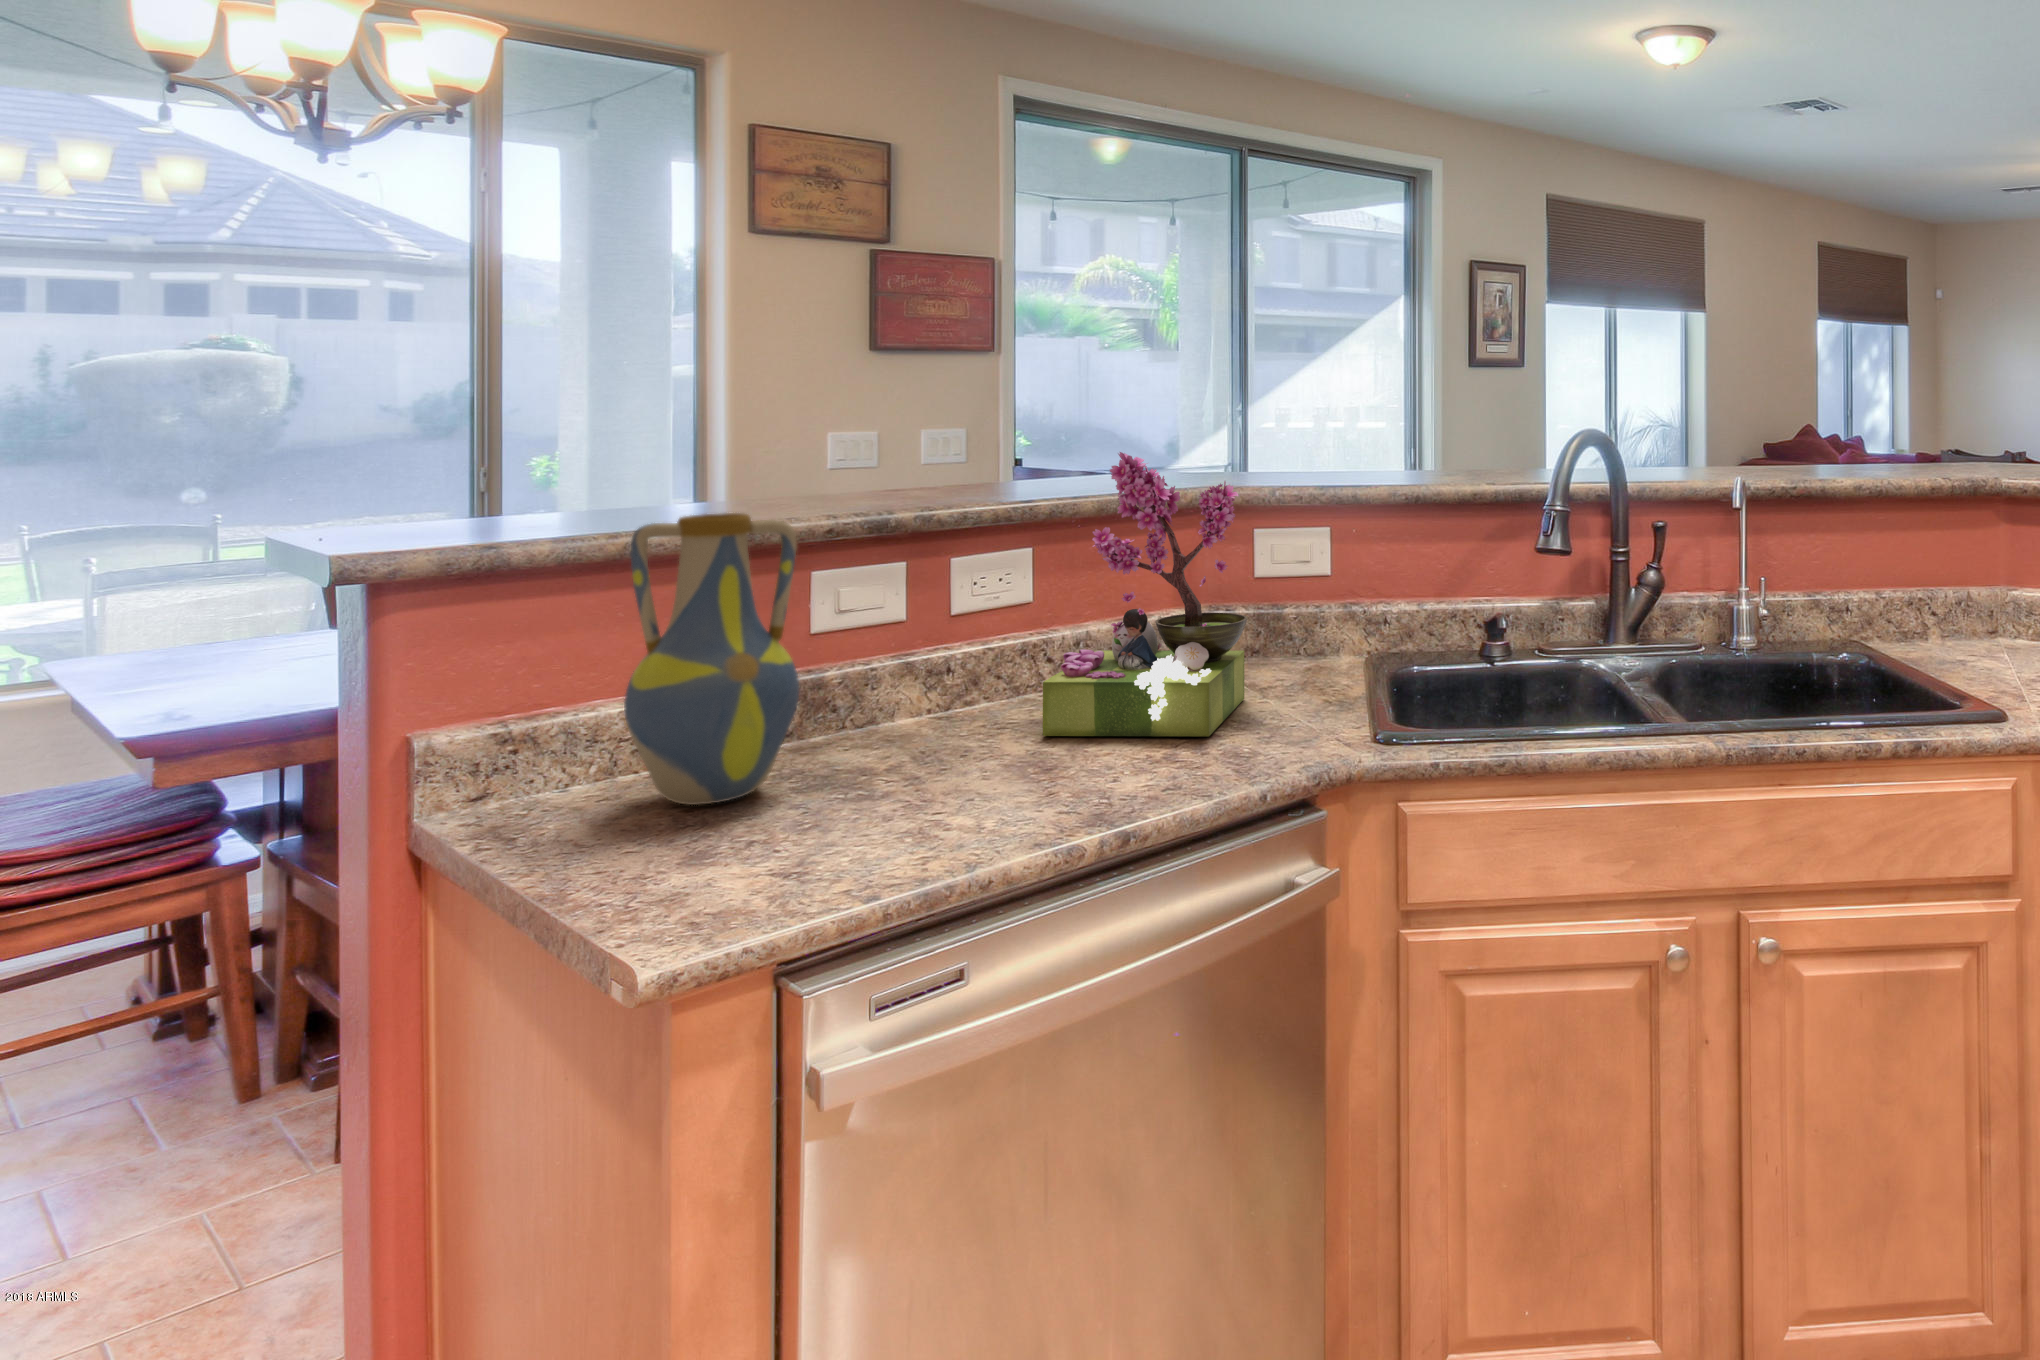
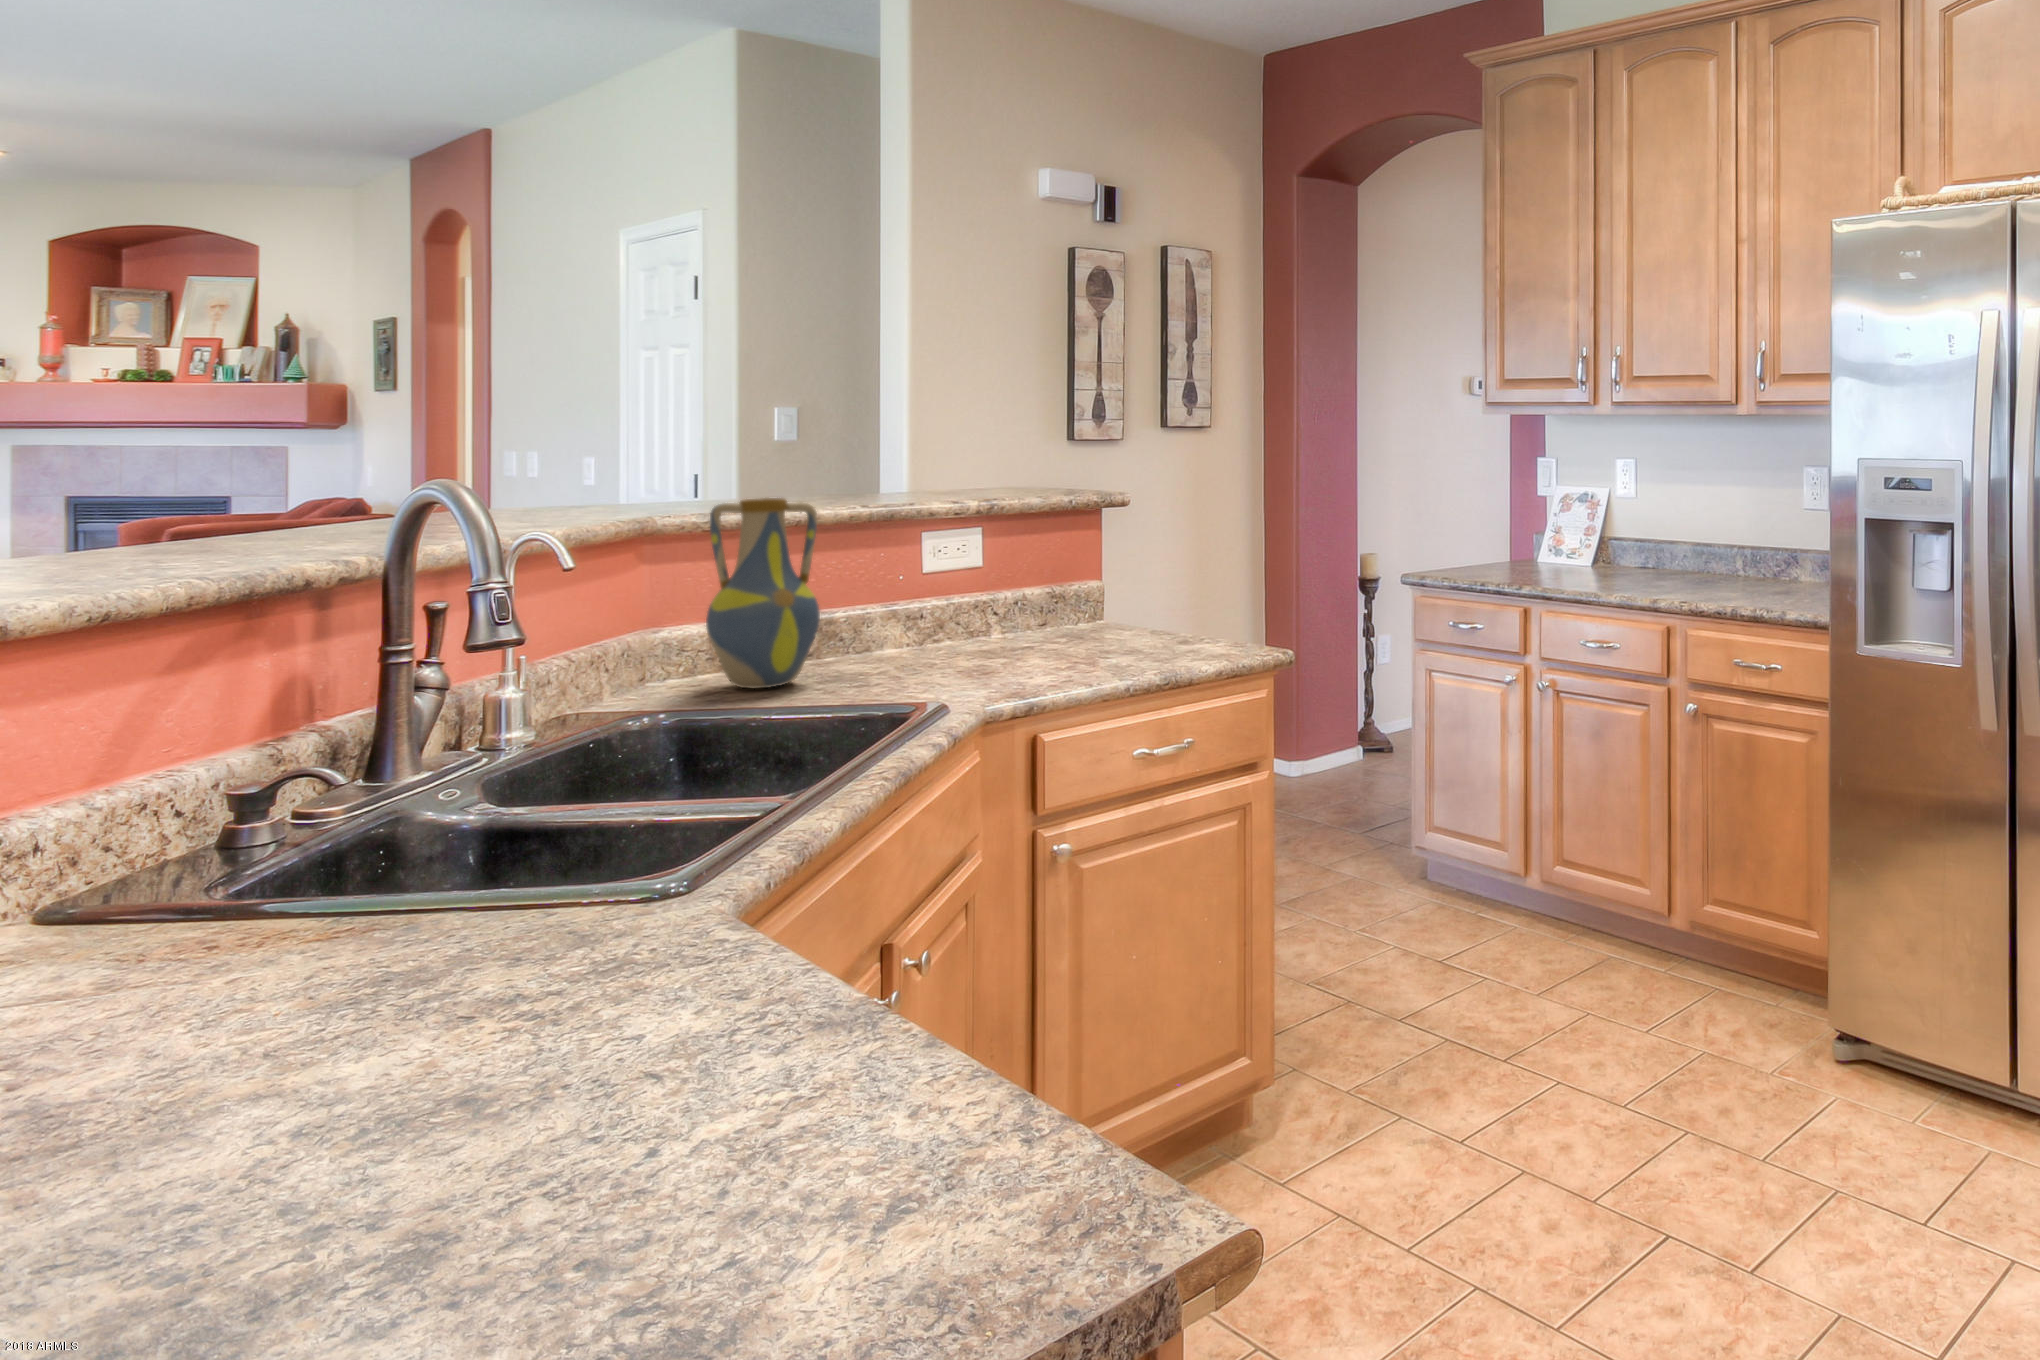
flower arrangement: present [1043,452,1248,736] -> none [987,459,1137,658]

